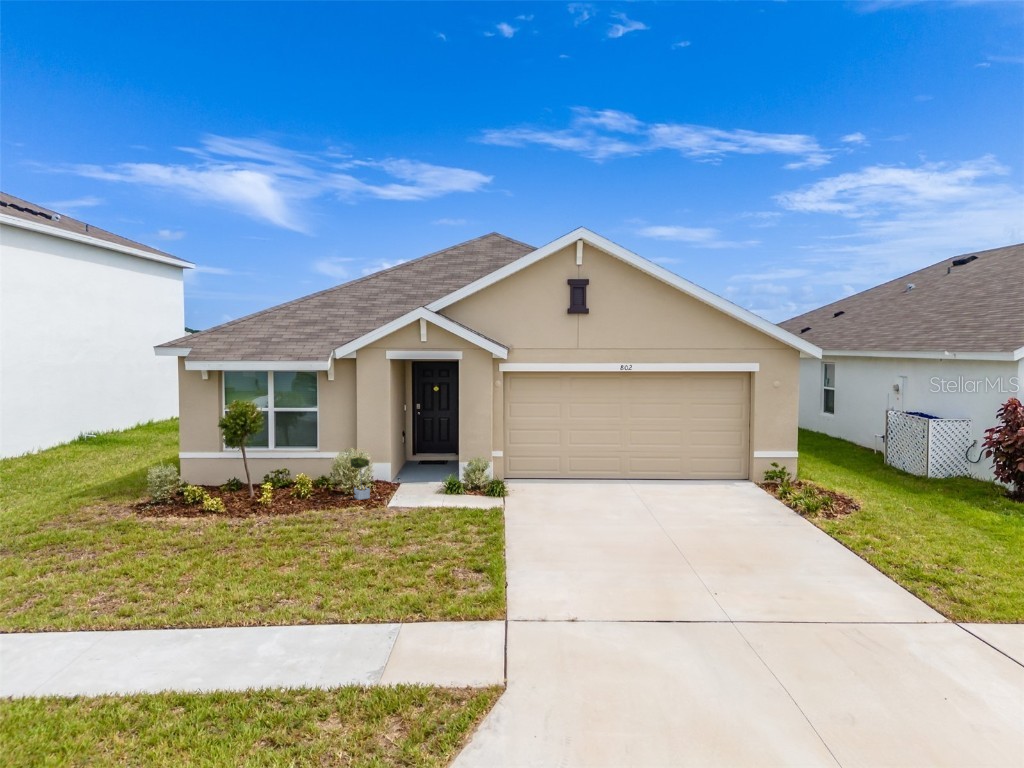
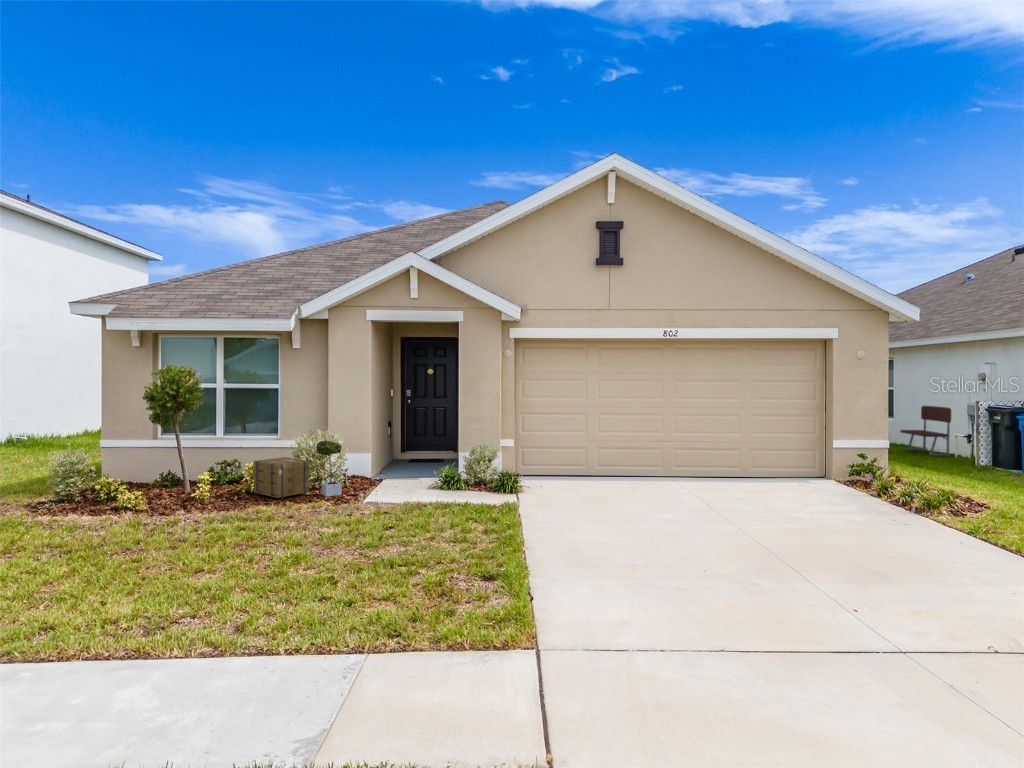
bench: none [822,414,861,457] -> present [900,406,951,456]
cardboard box: none [302,468,345,503] -> present [253,457,309,499]

